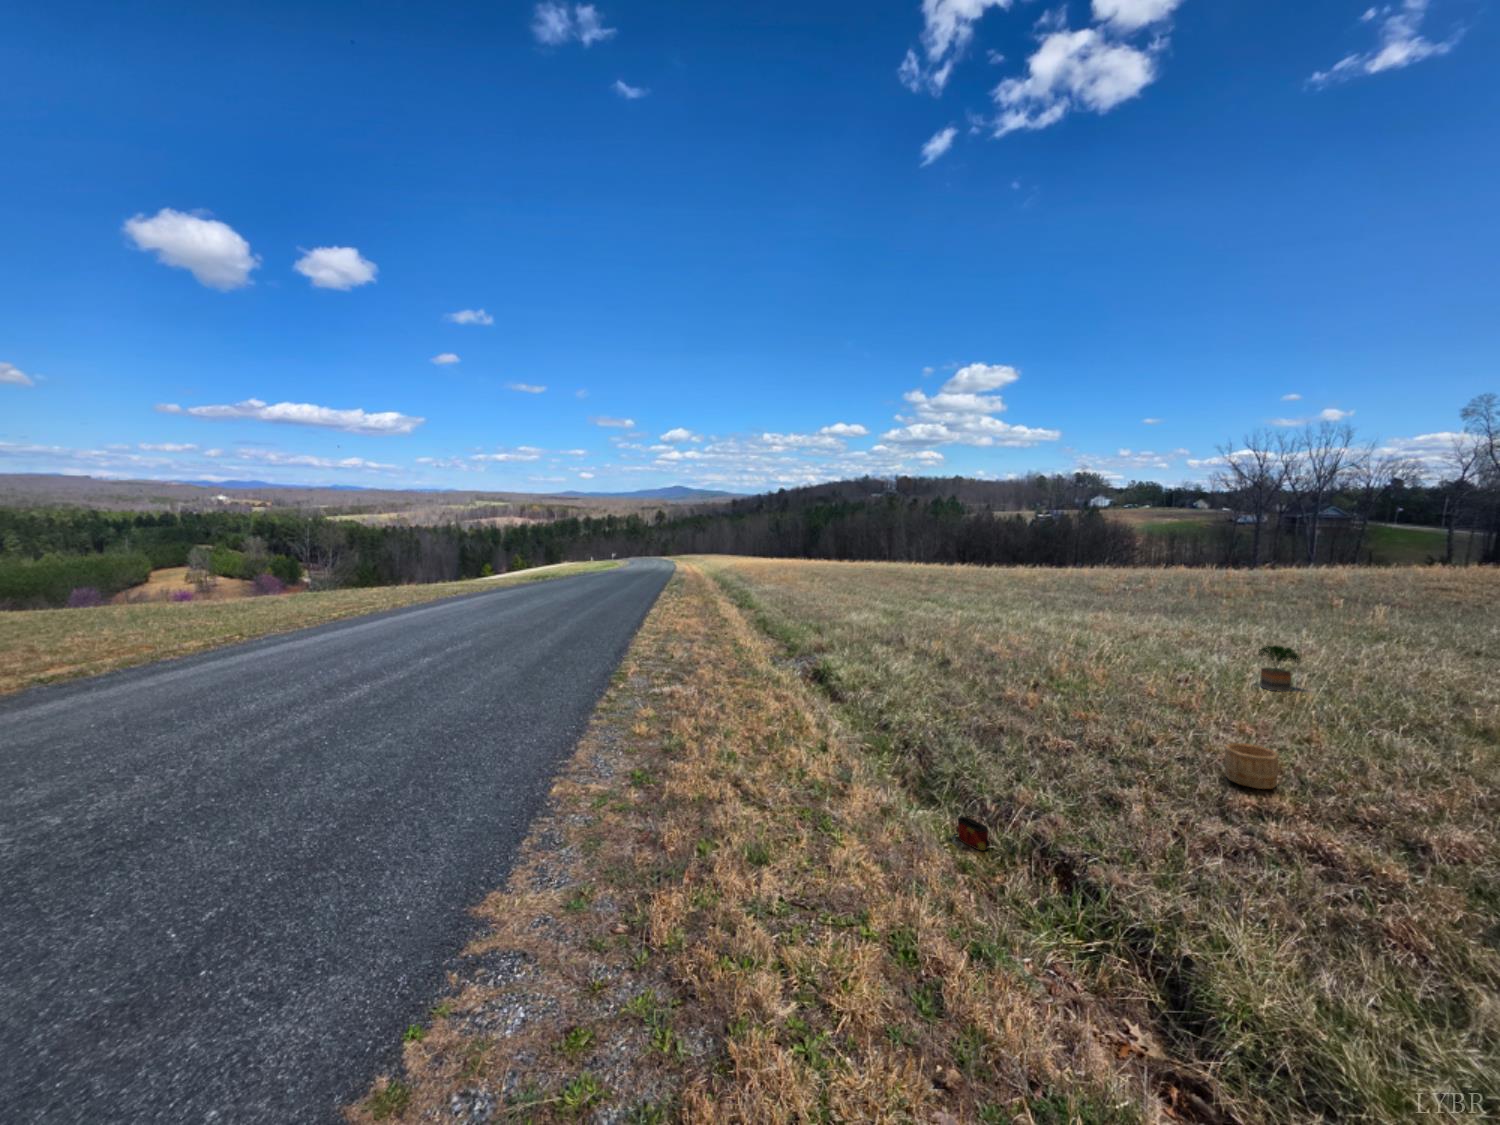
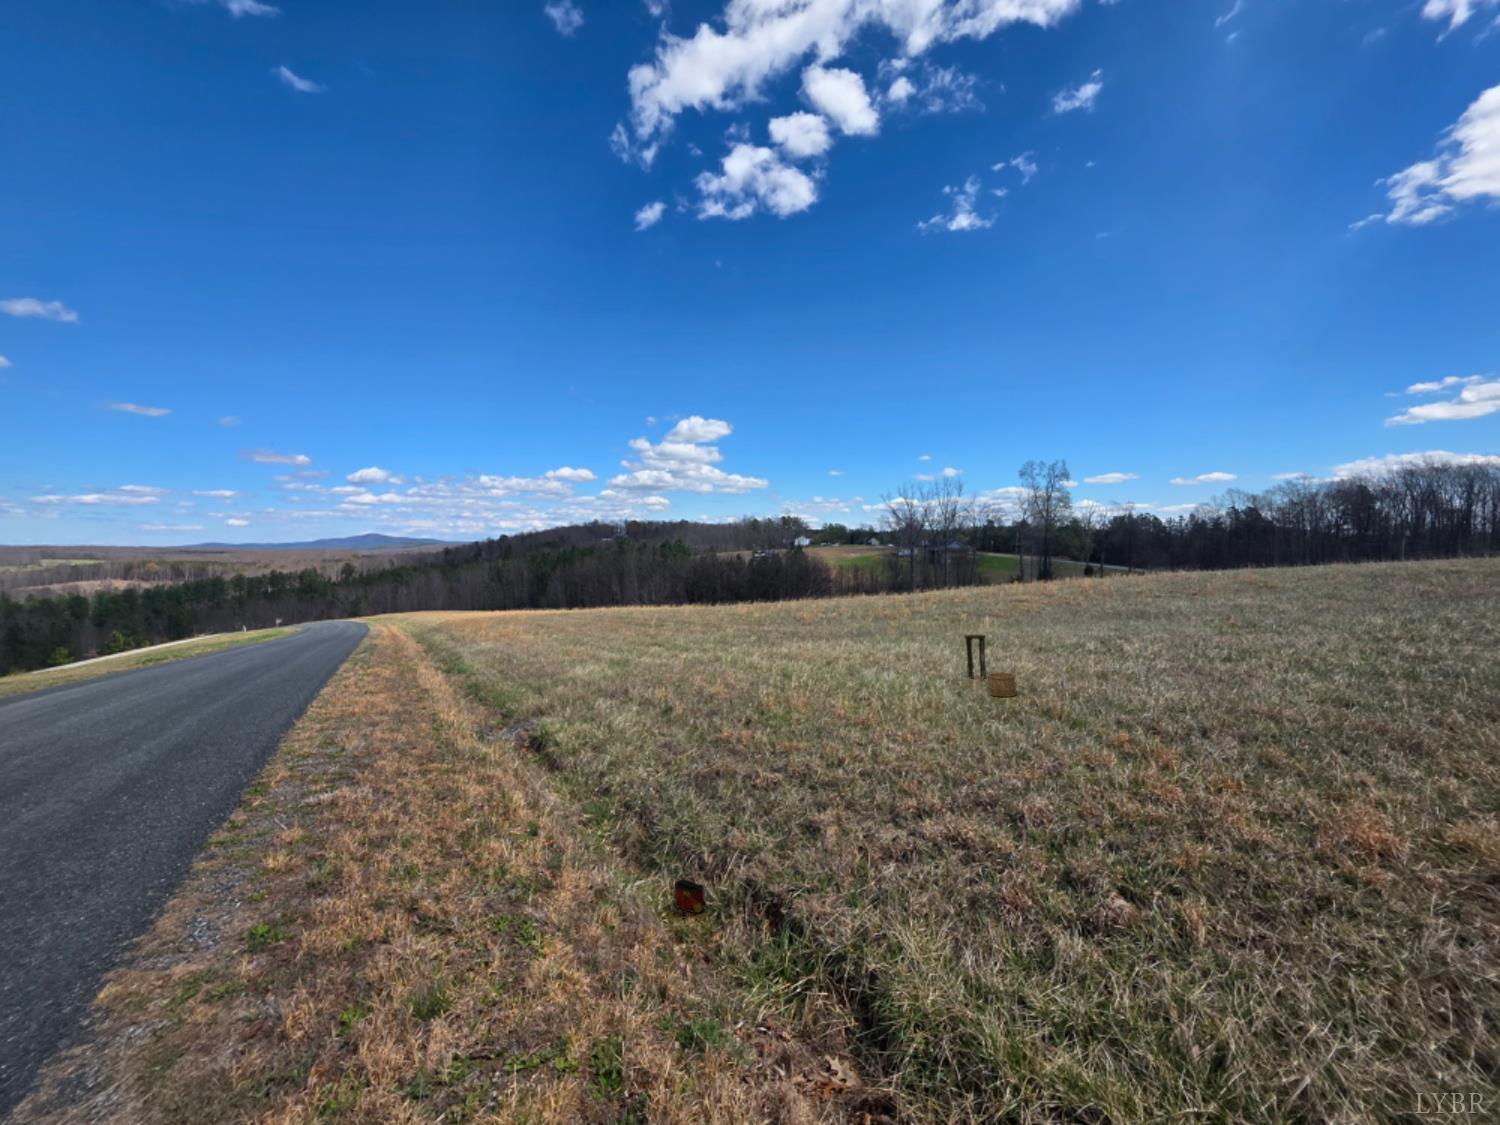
stool: none [1344,620,1382,678] -> present [964,635,987,679]
potted tree: present [1259,645,1301,692] -> none [911,661,941,700]
wooden bucket: present [1224,743,1279,789] -> present [987,672,1016,697]

